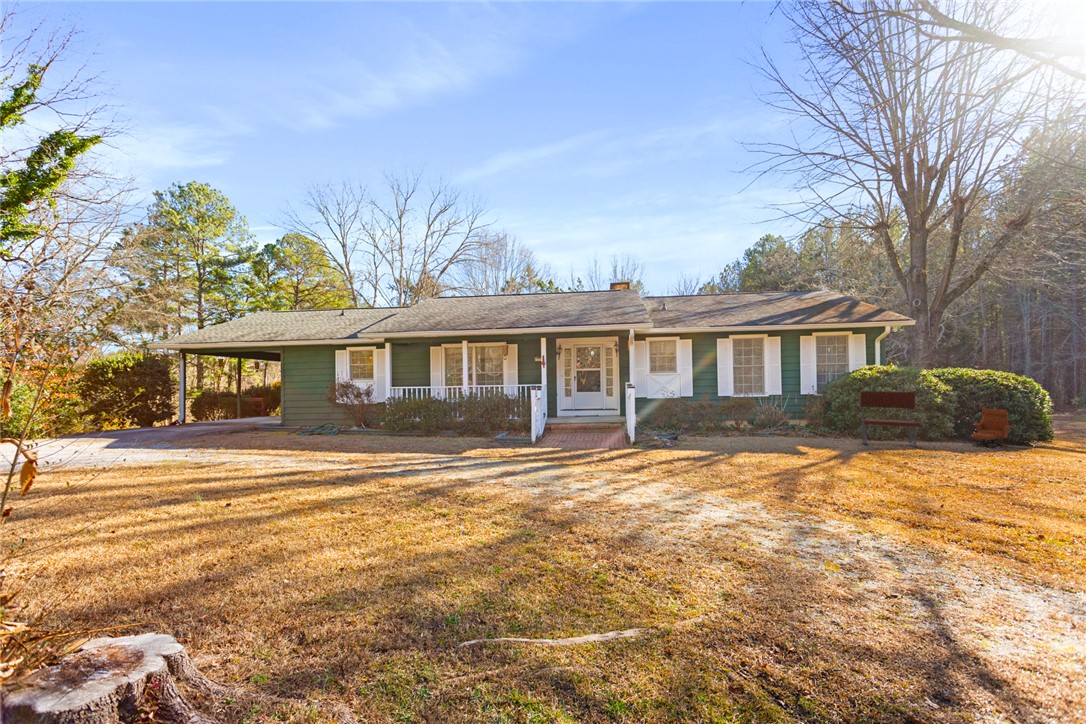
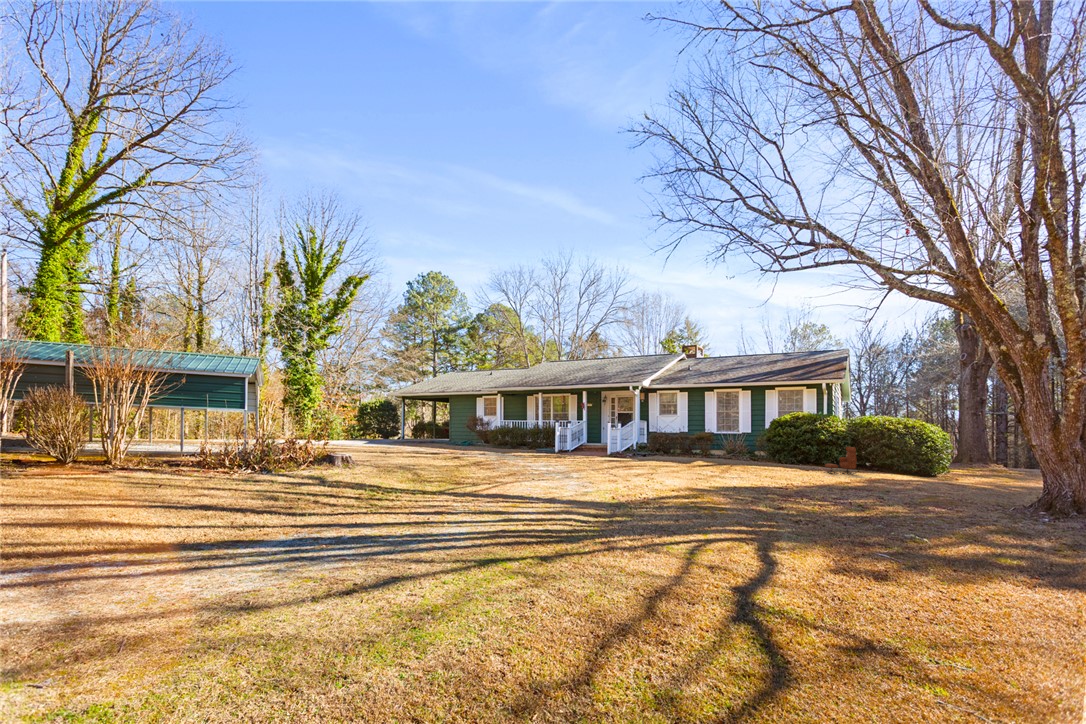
bench: present [860,391,921,447] -> none [742,430,781,469]

